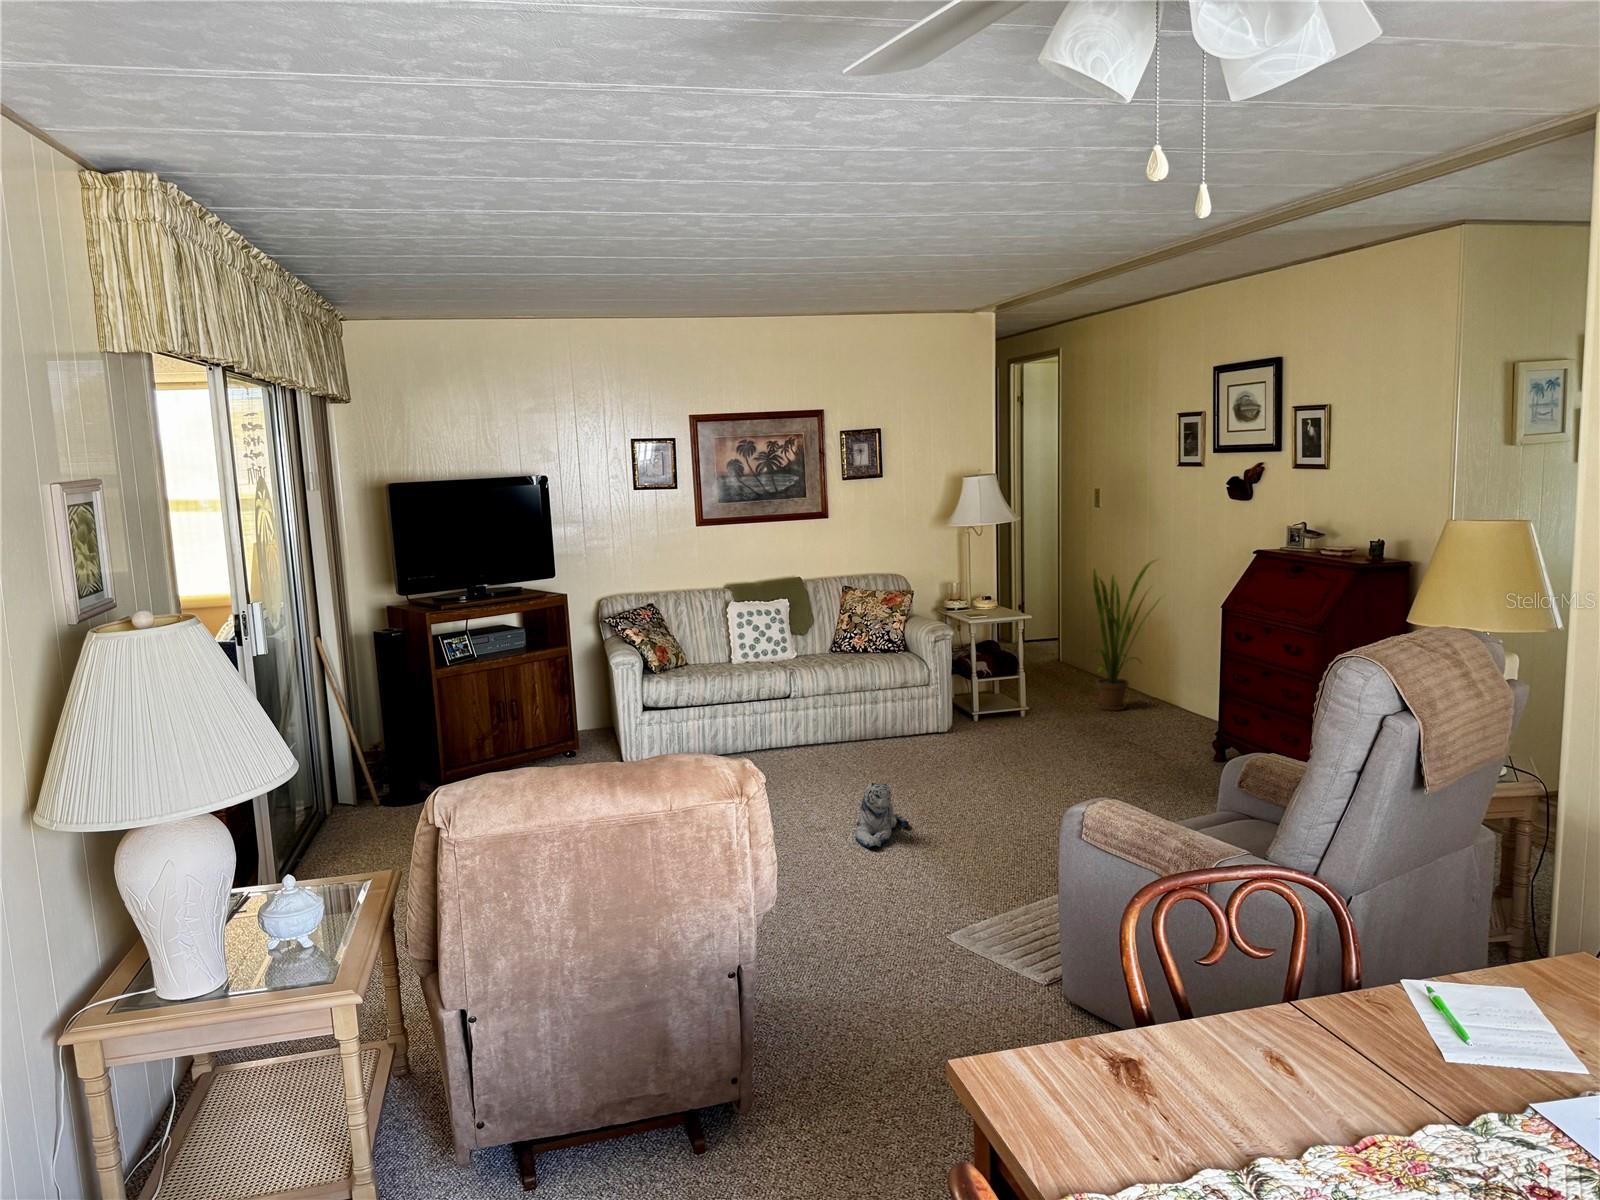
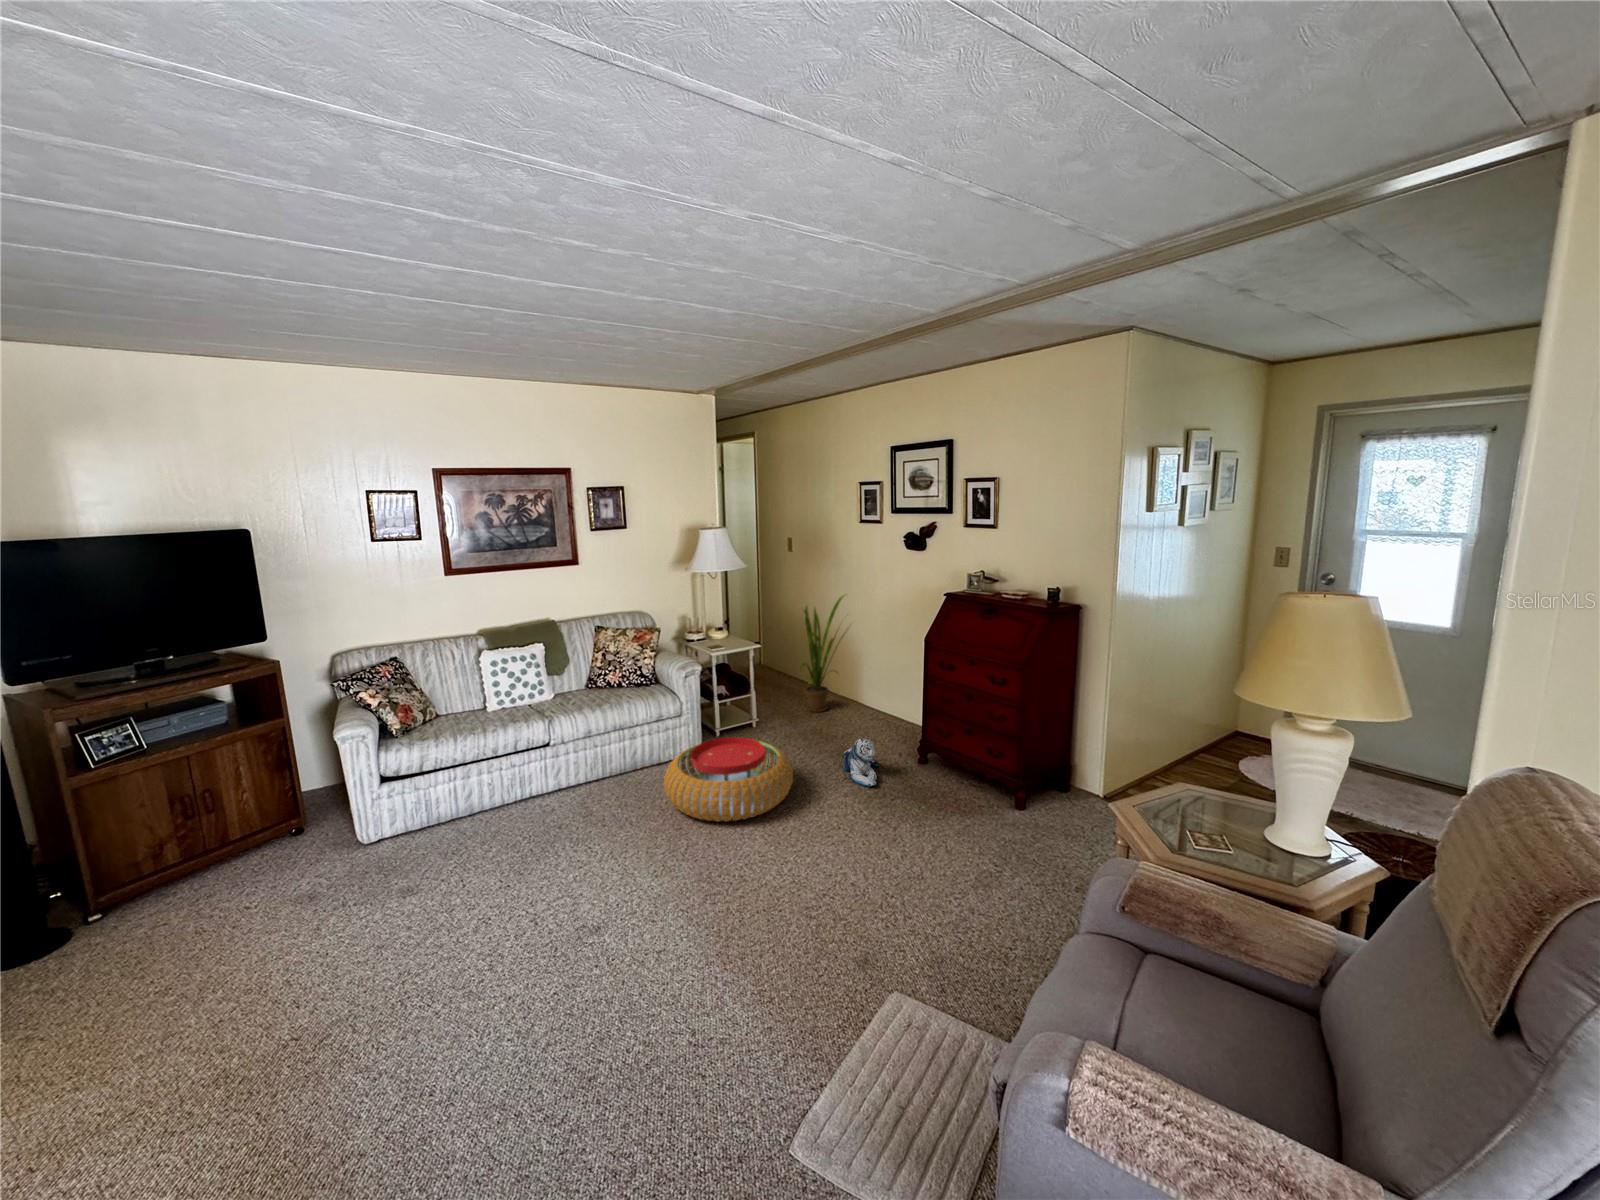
pouf: none [901,707,1045,785] -> present [664,737,793,821]
plush toy: present [855,783,909,848] -> present [842,738,879,787]

